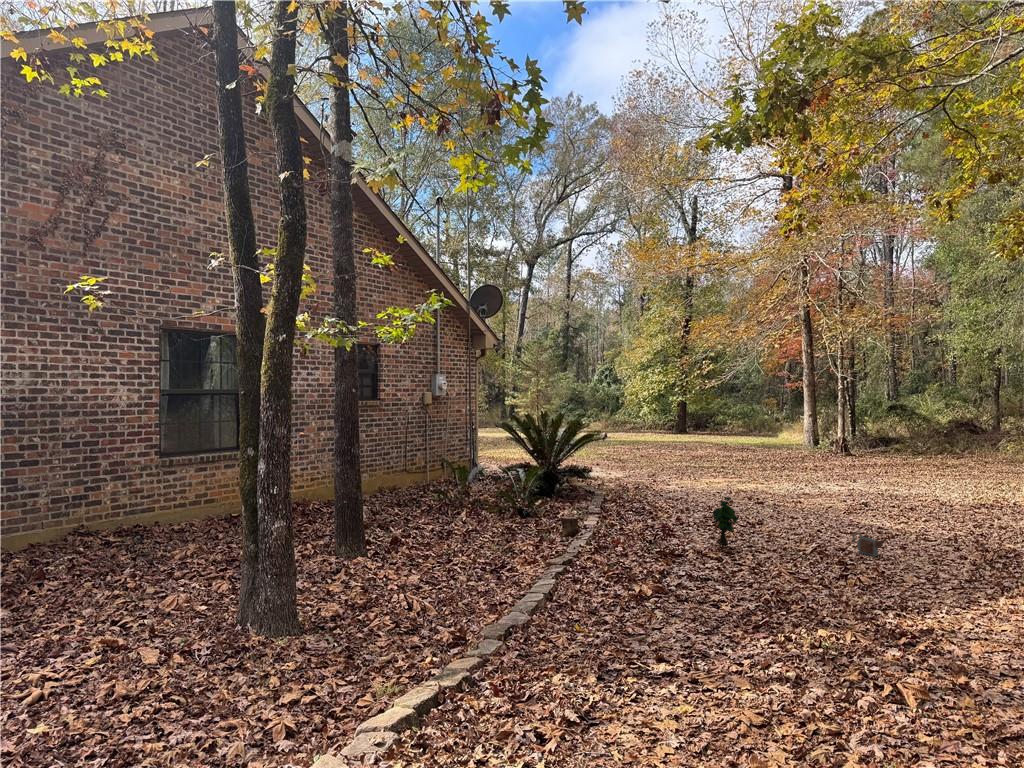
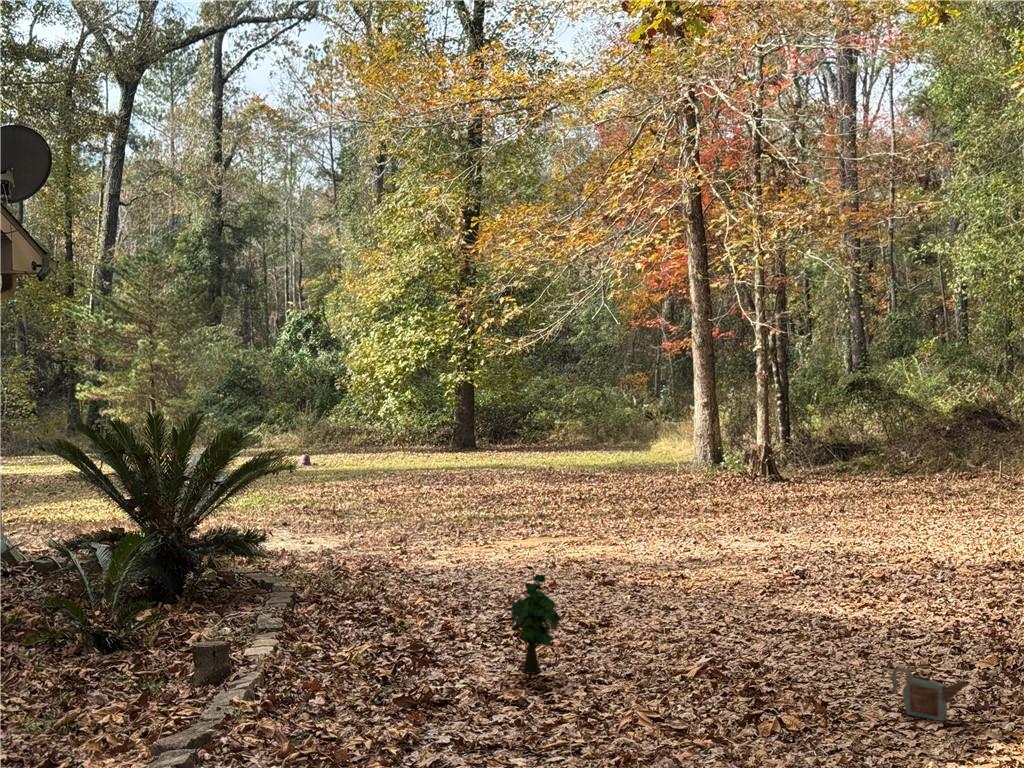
watering can: present [852,532,887,556] -> present [891,667,968,721]

